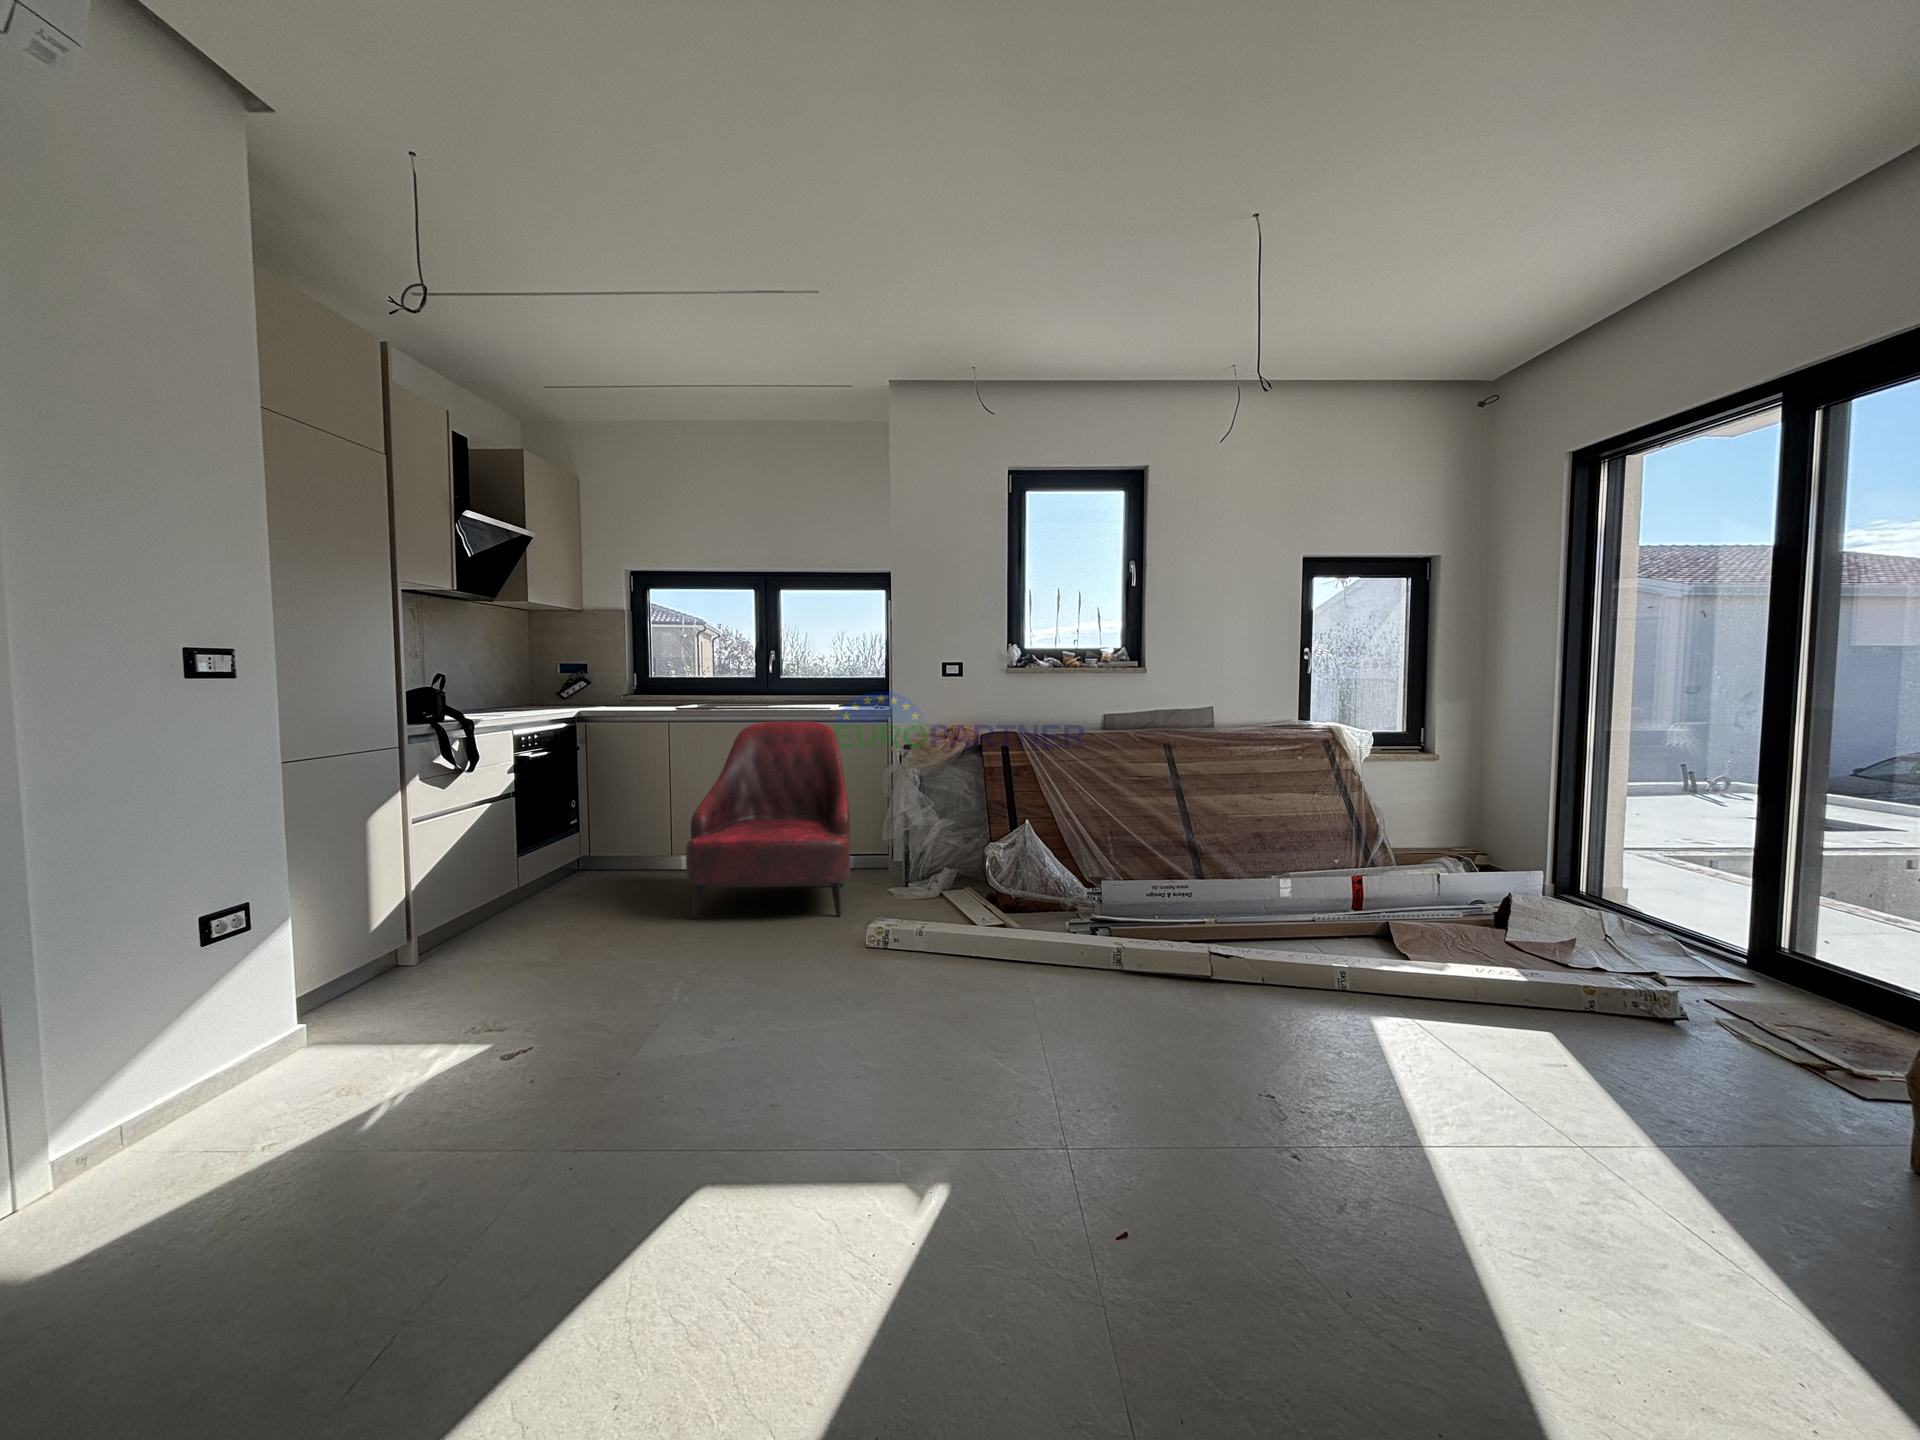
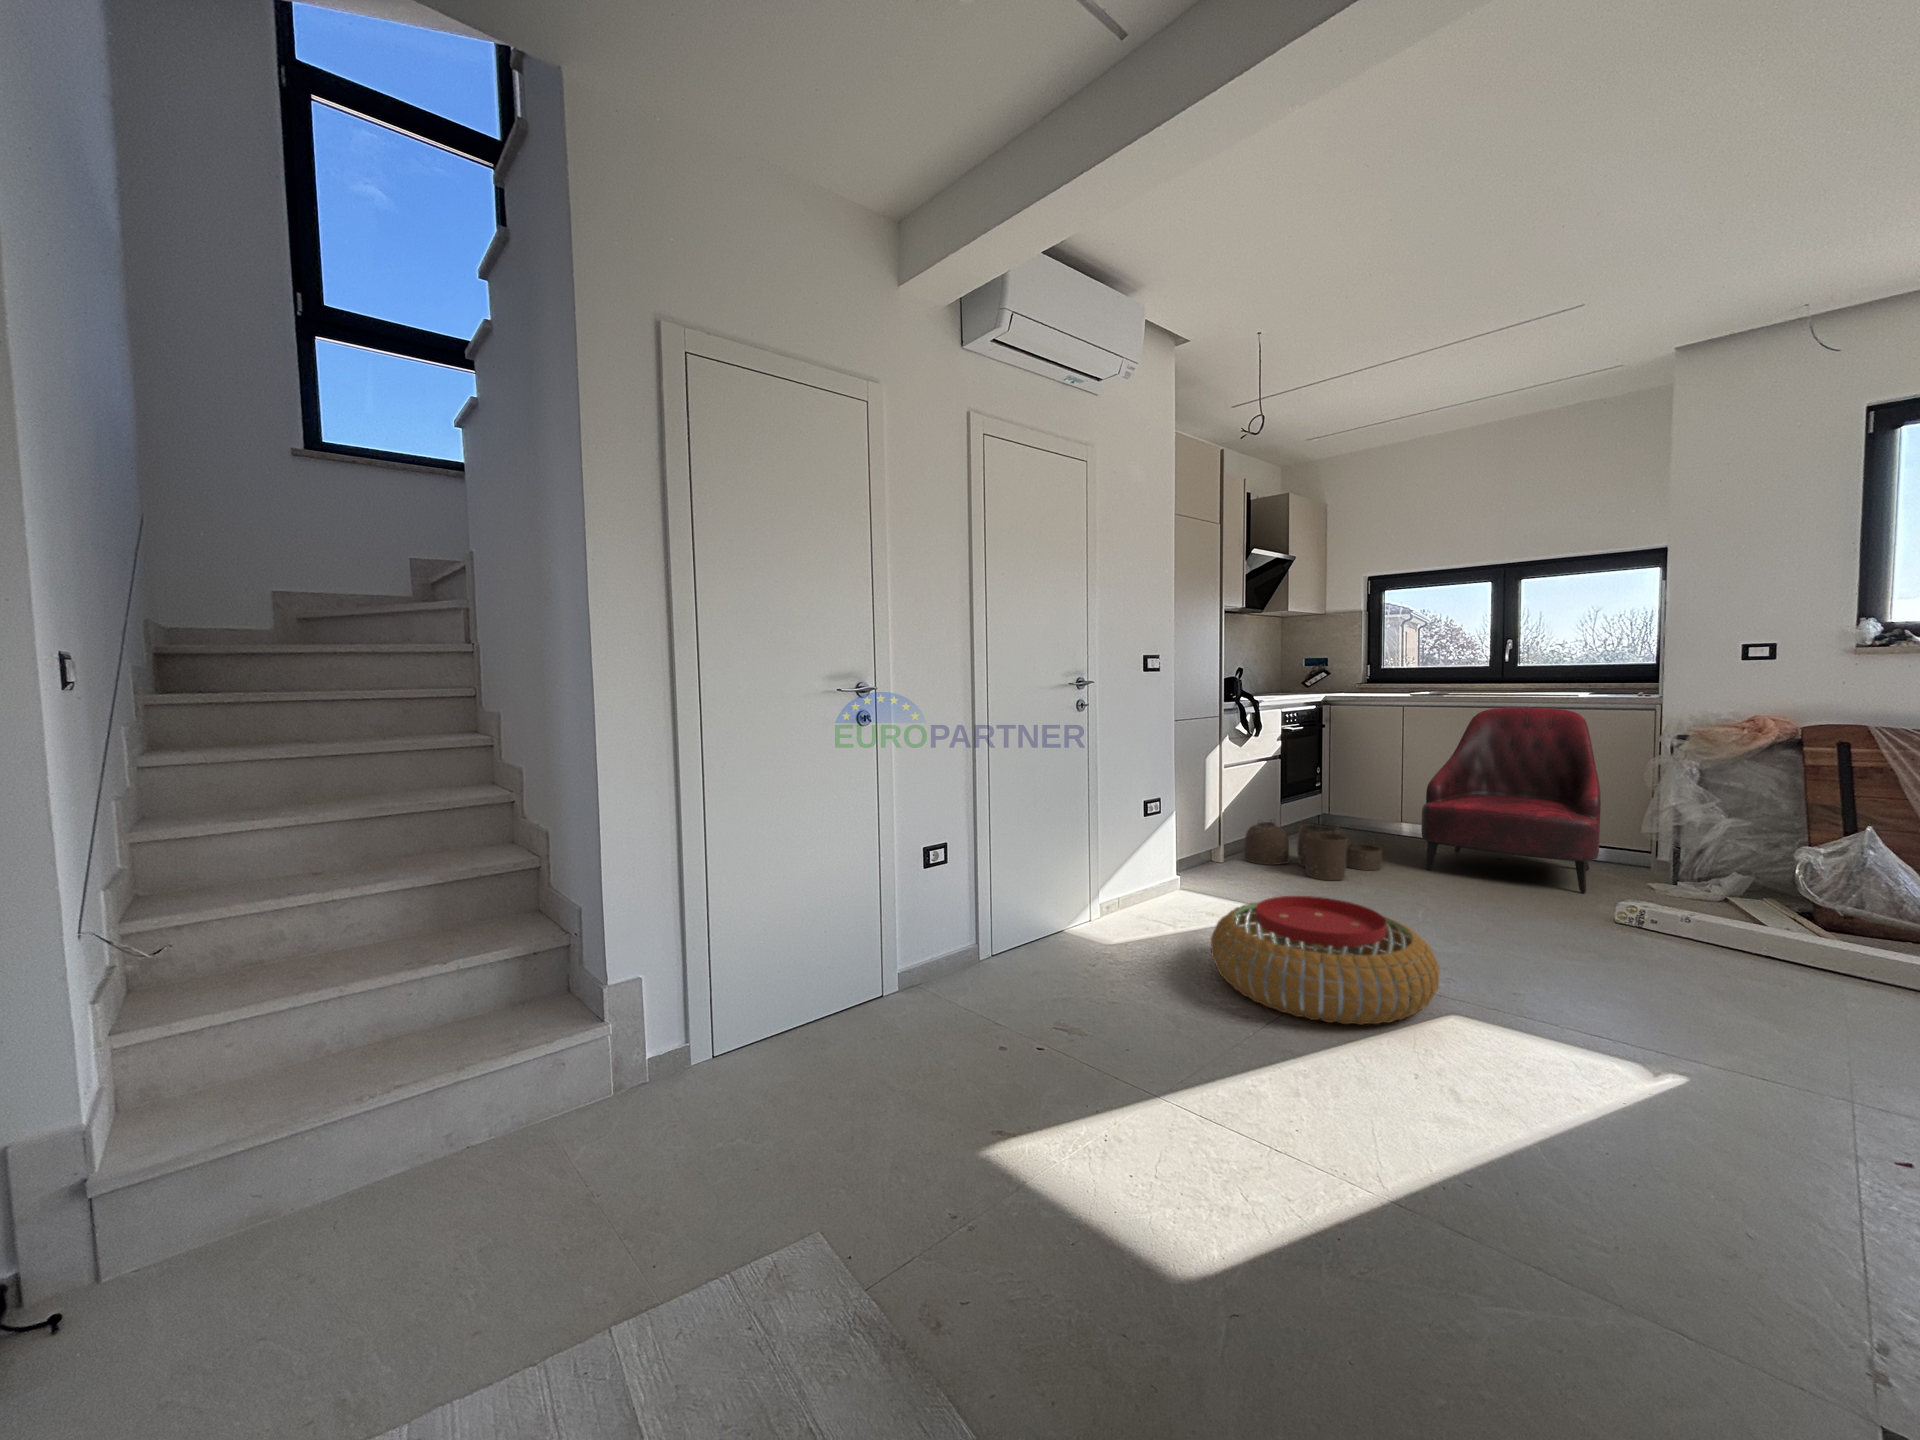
woven basket: none [450,883,643,966] -> present [1244,820,1382,880]
pouf: none [277,1035,677,1305] -> present [1211,896,1440,1025]

